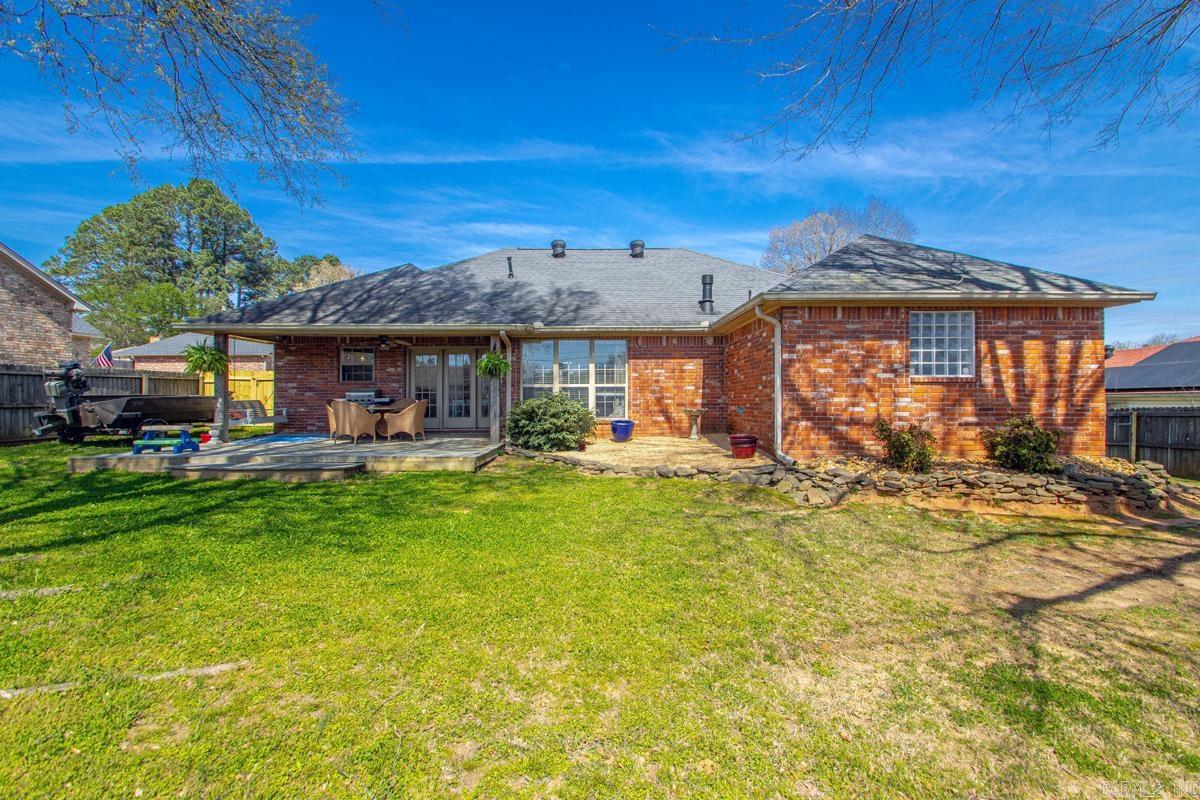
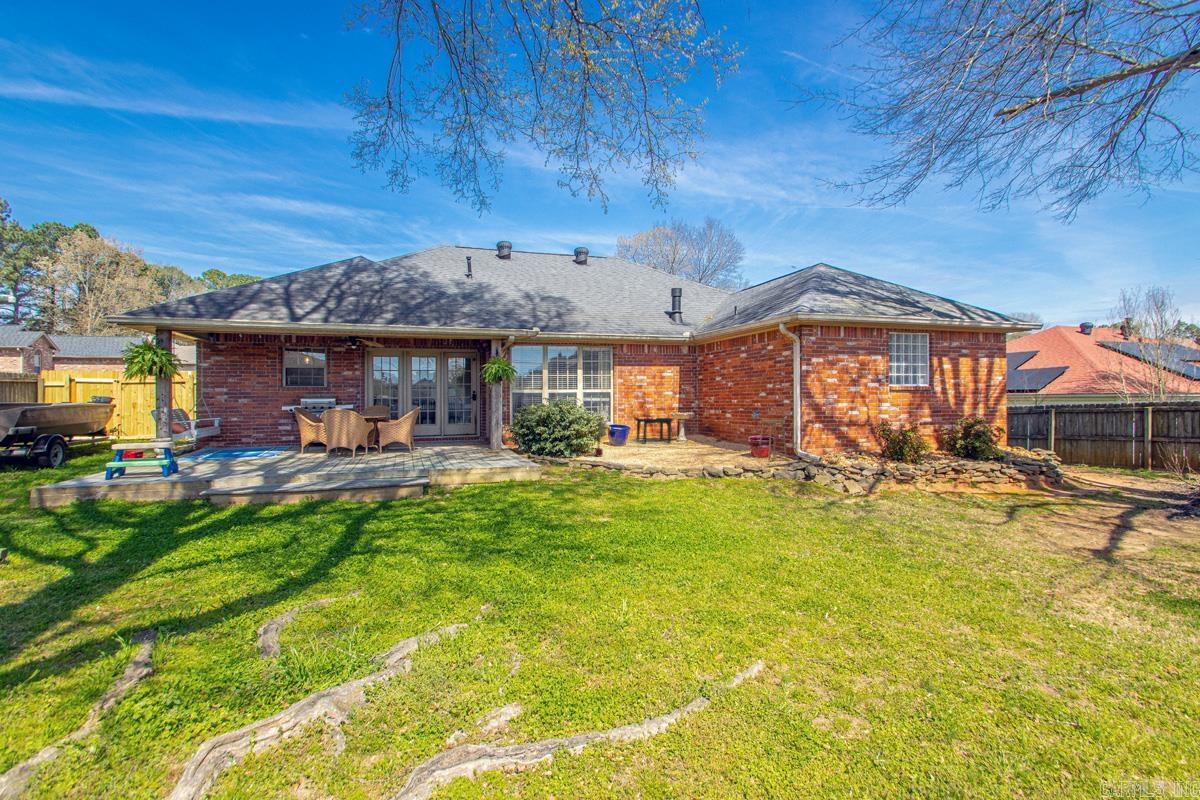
round table: none [644,413,688,441] -> present [634,417,674,443]
stool: none [741,416,771,463] -> present [757,419,787,461]

